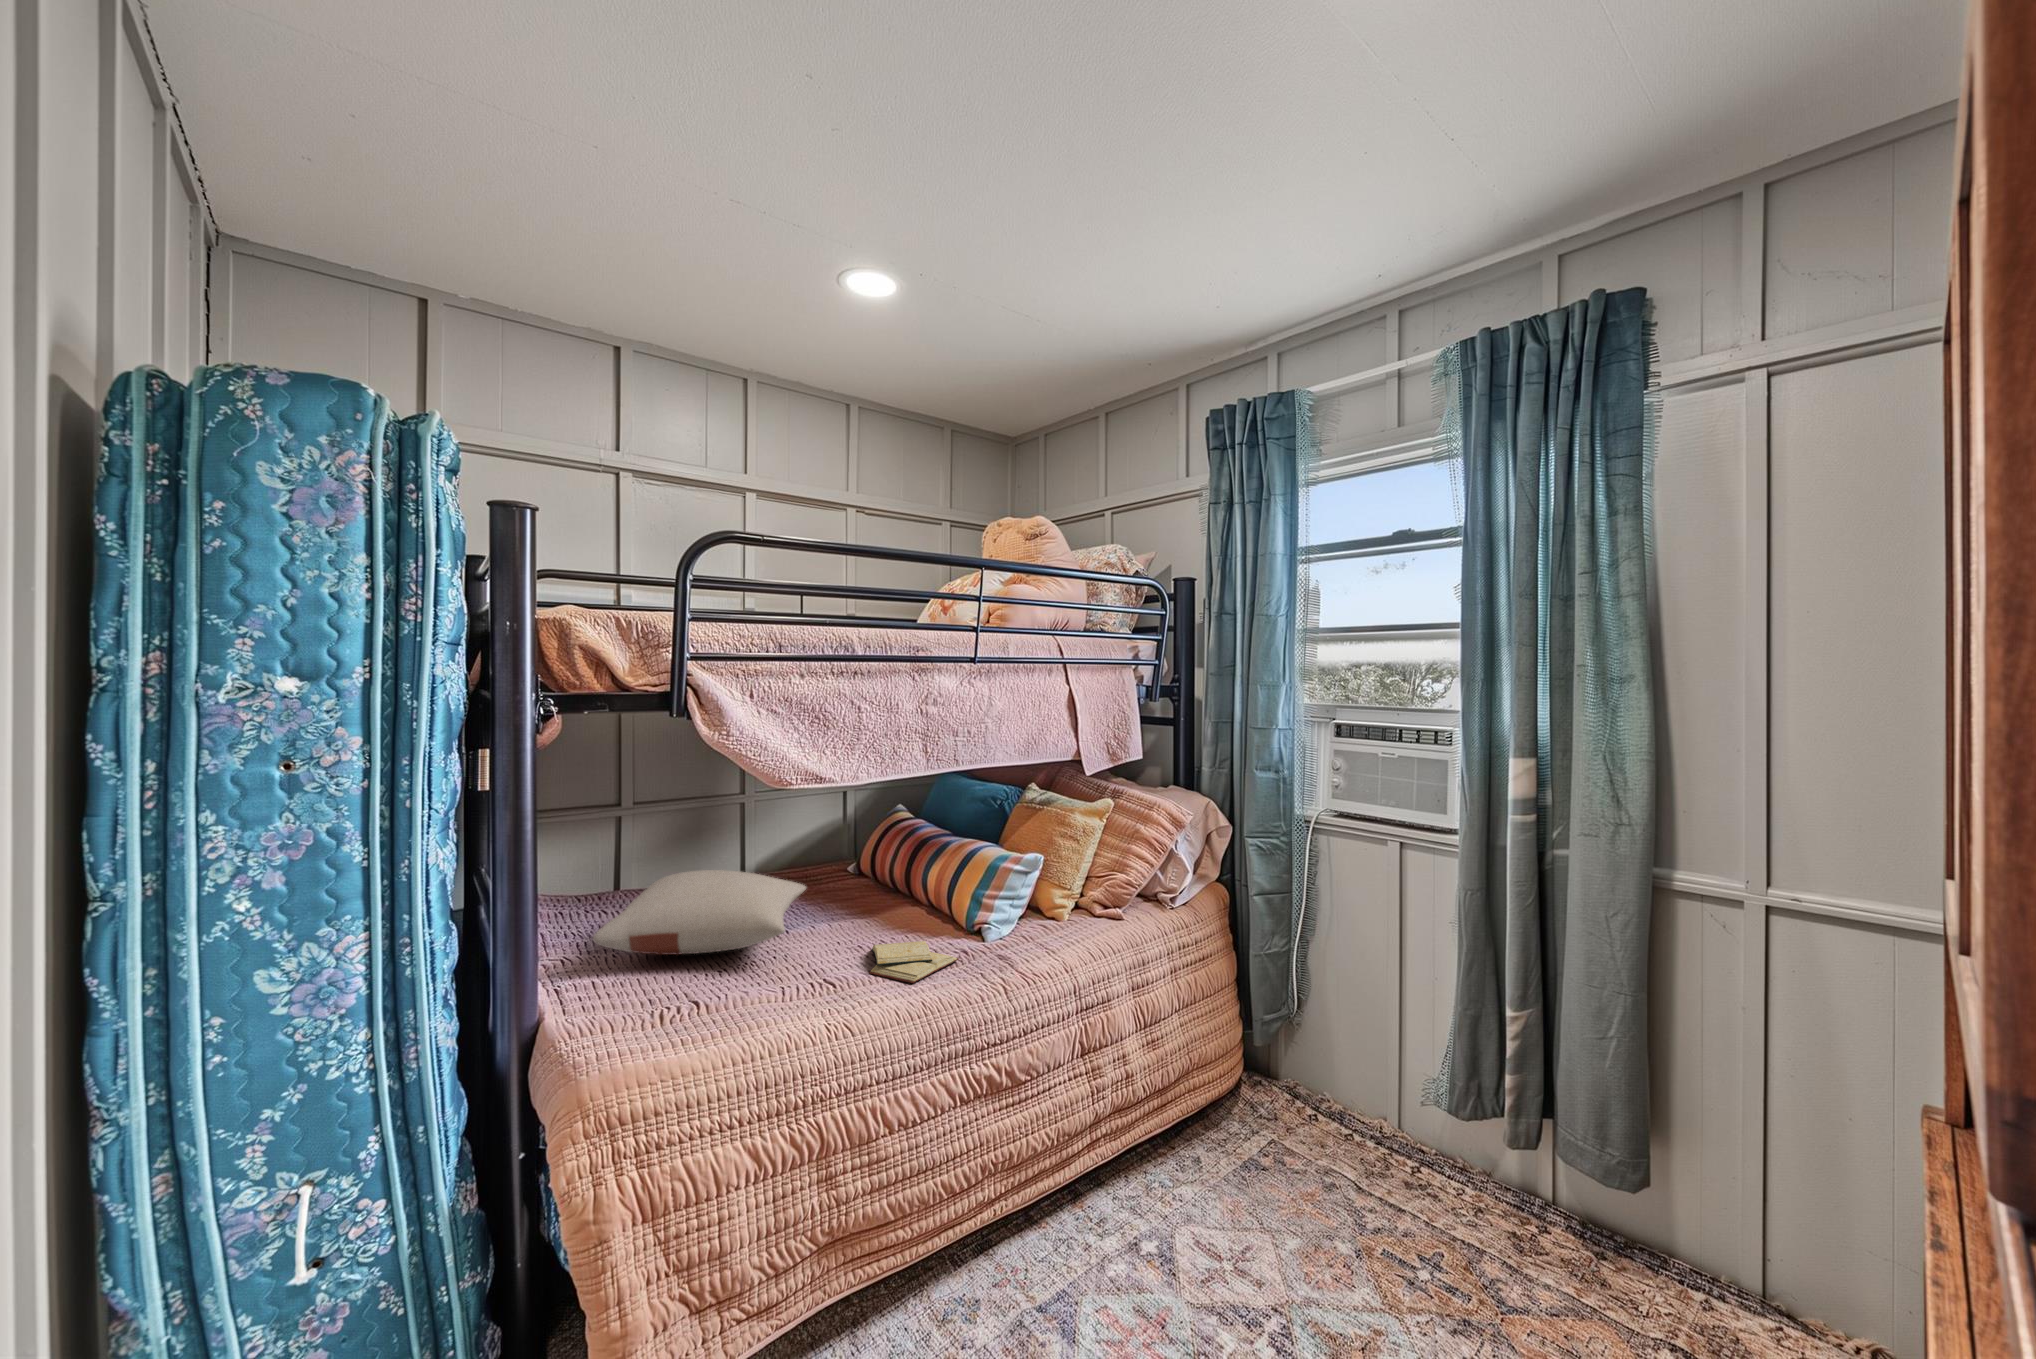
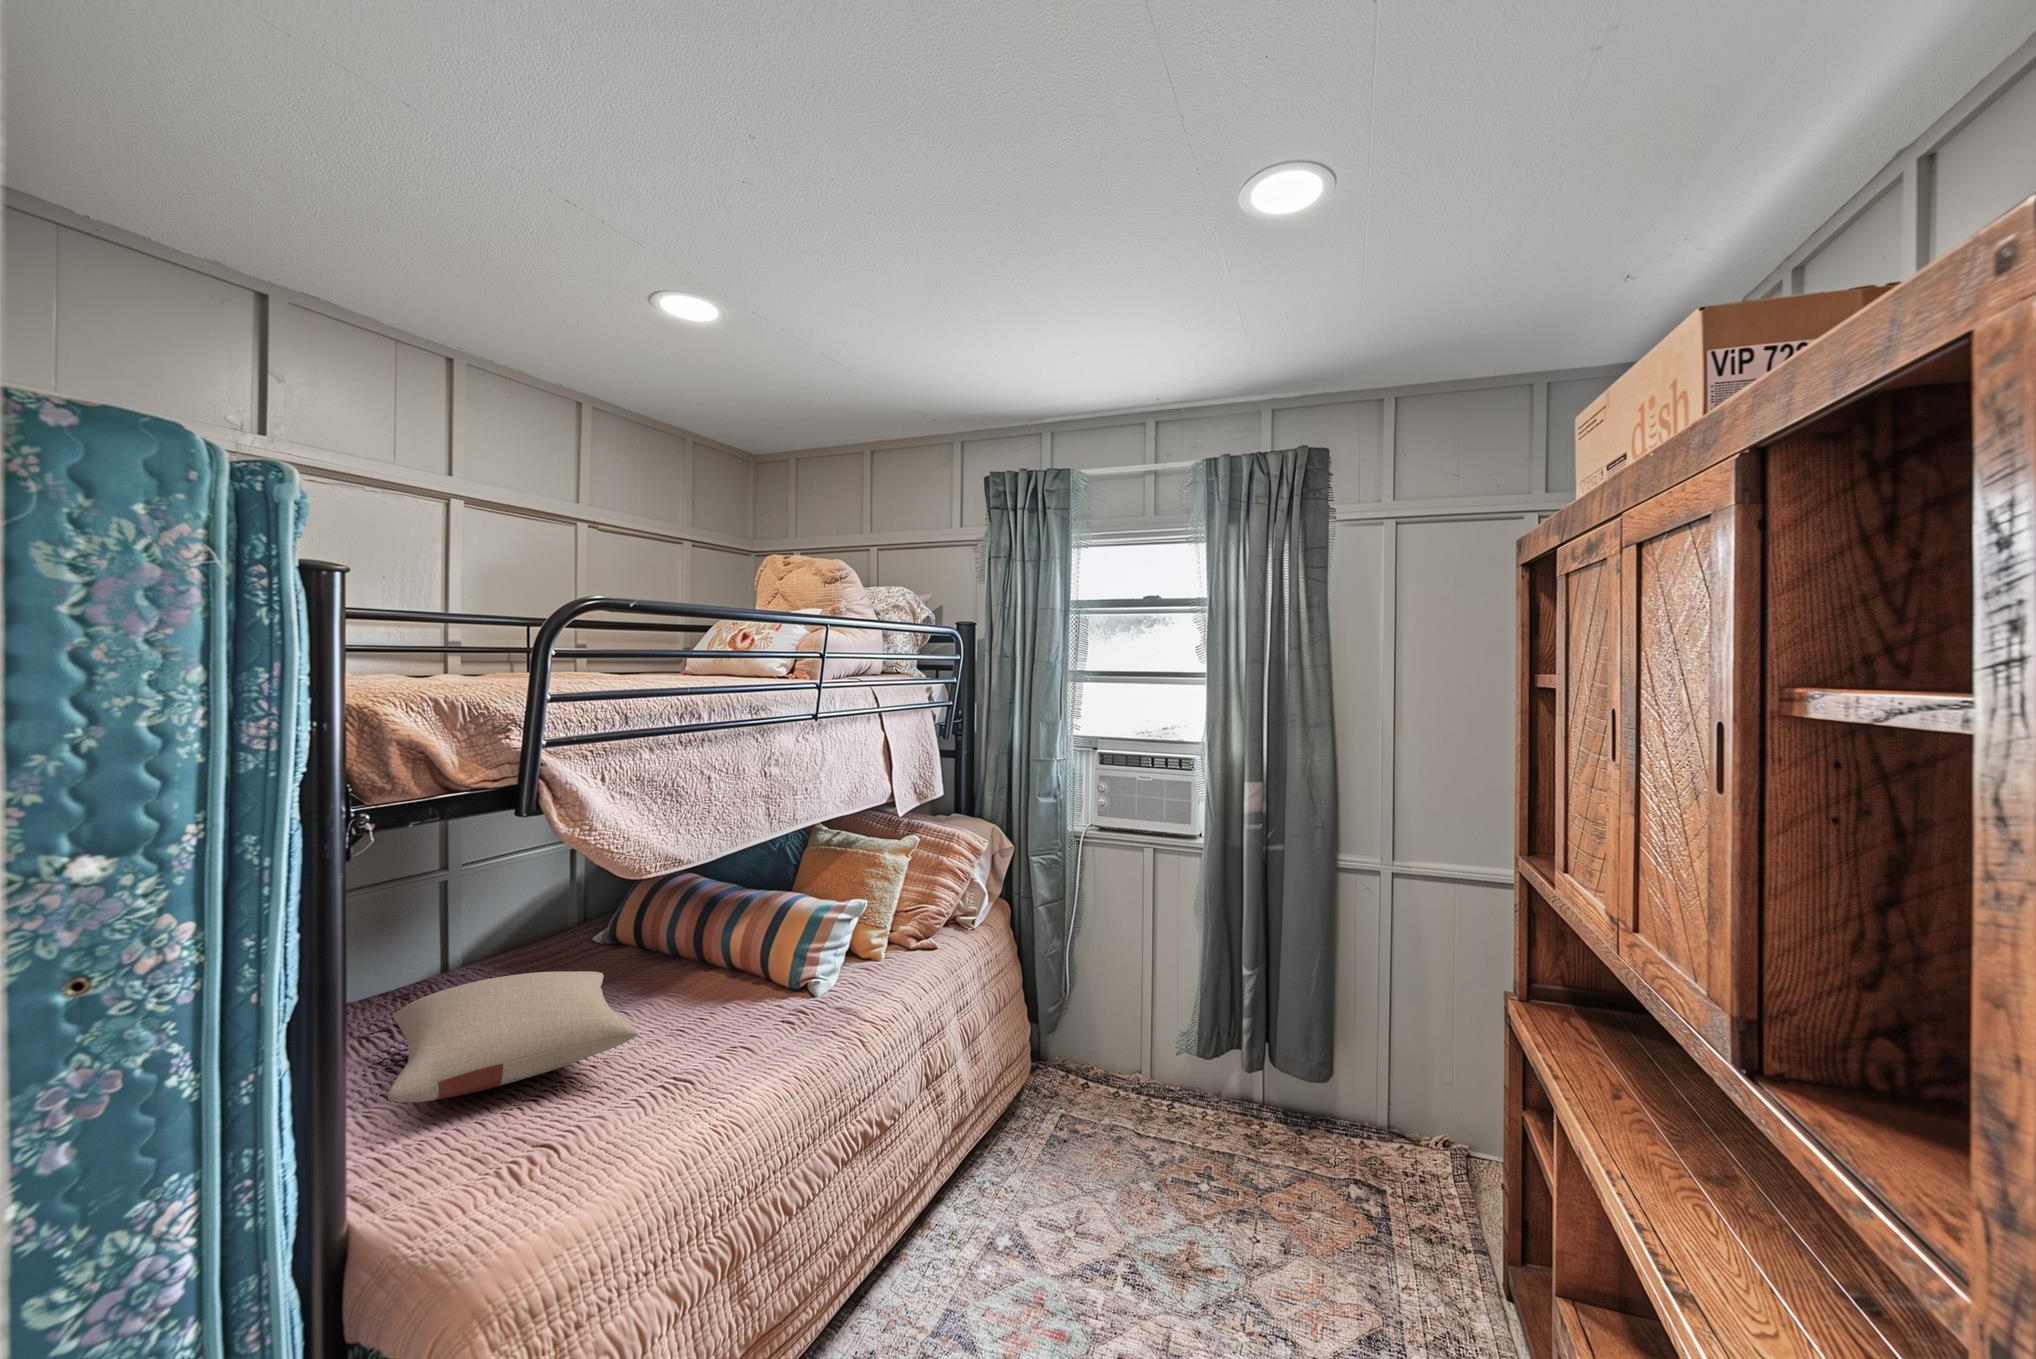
diary: present [869,941,959,983] -> none [713,1010,816,1058]

